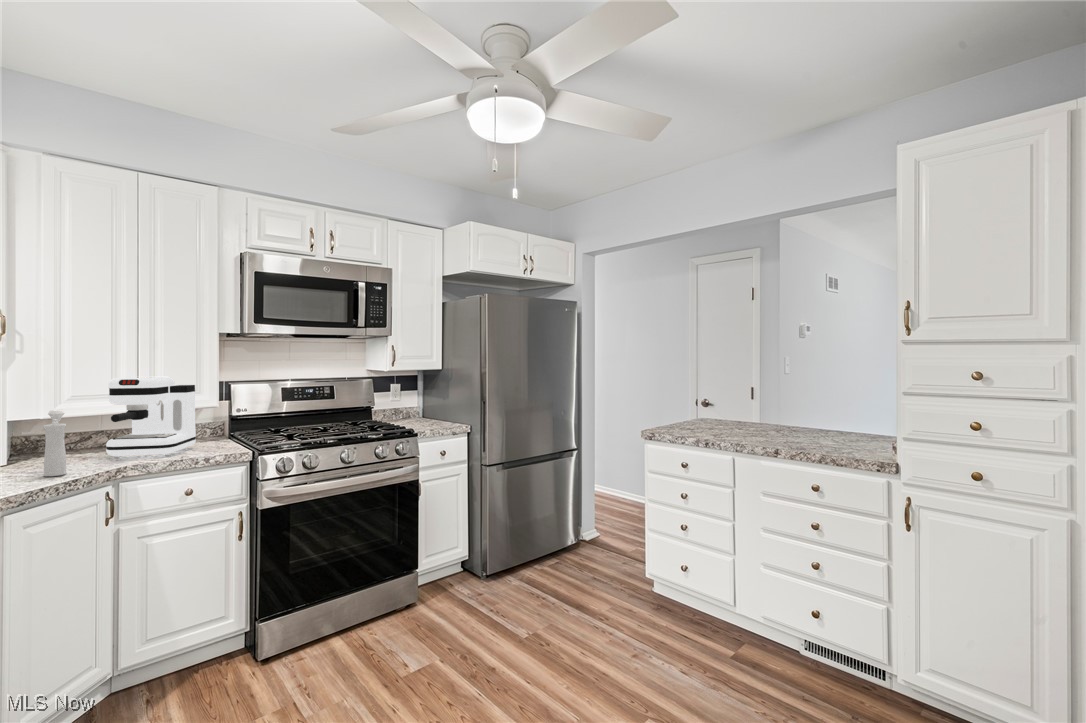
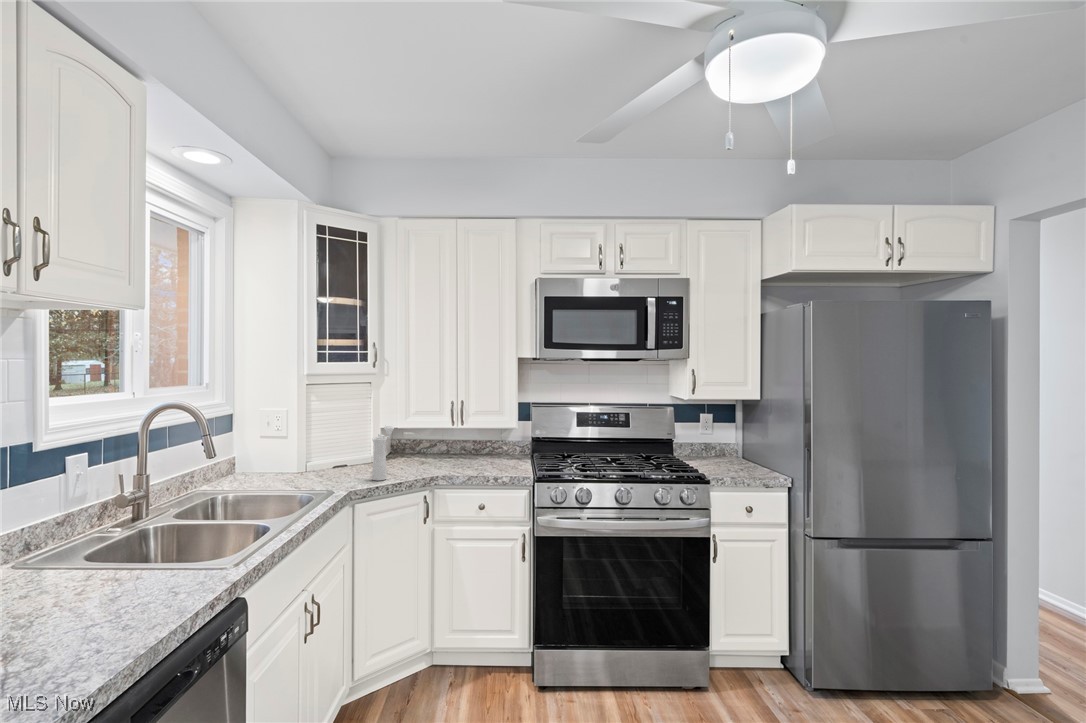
coffee maker: present [106,377,196,457] -> none [425,398,496,471]

